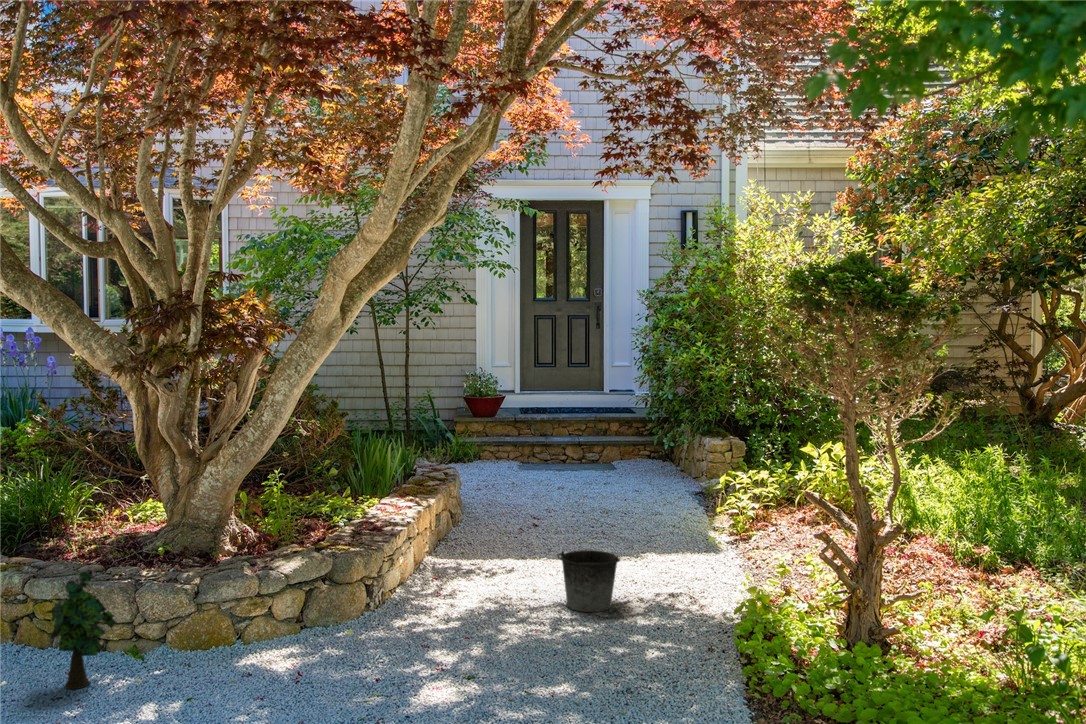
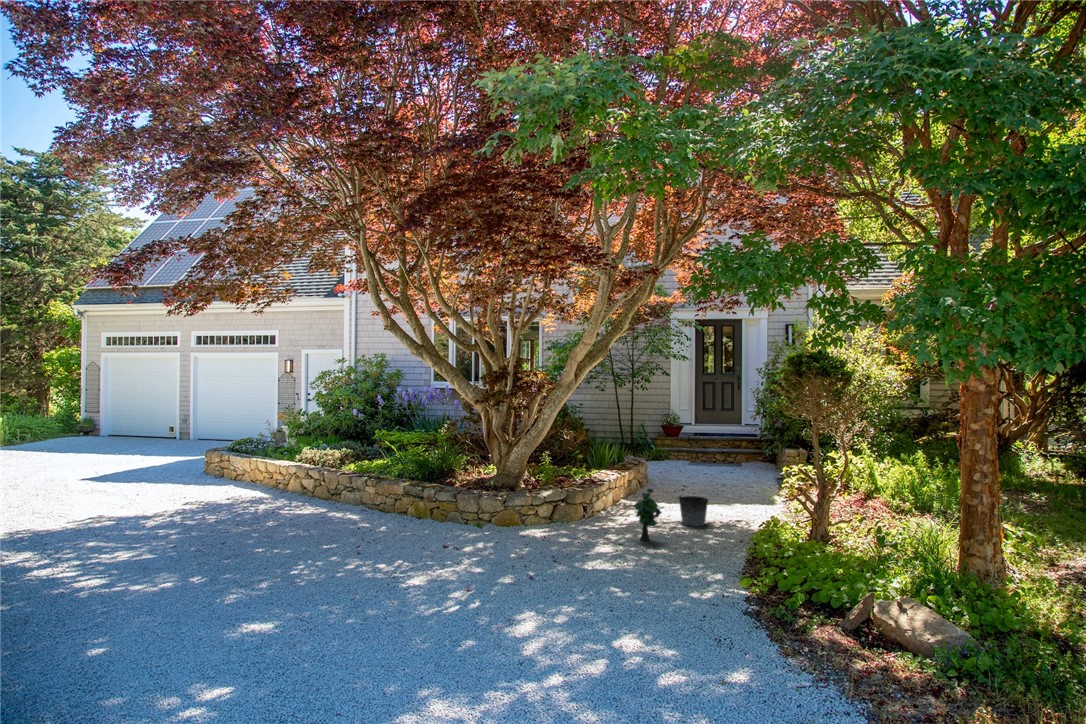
decorative plant: present [46,572,116,689] -> present [633,489,662,541]

